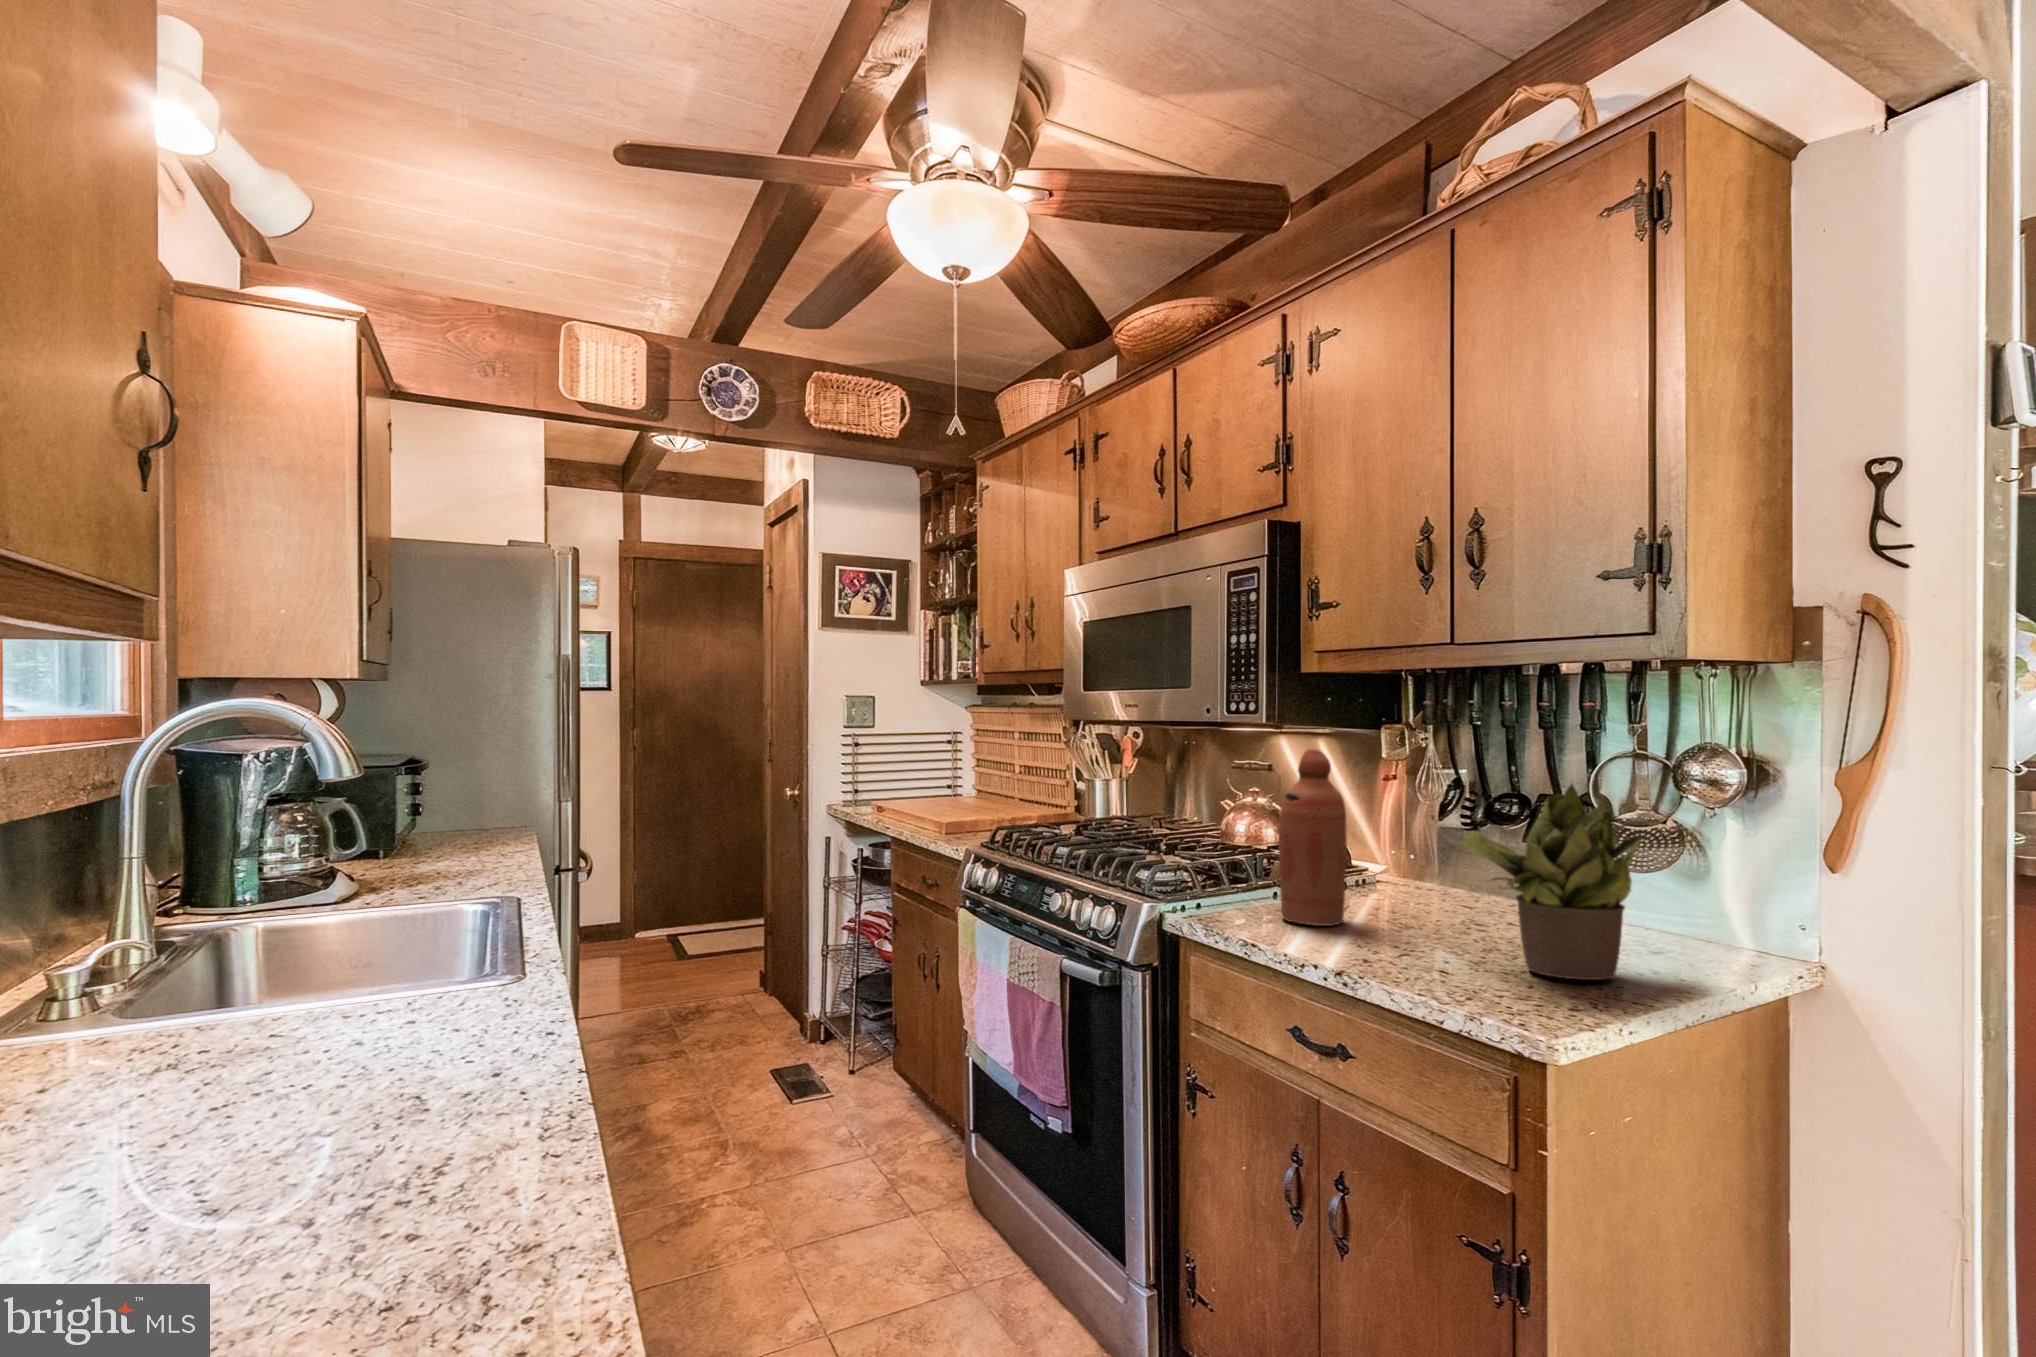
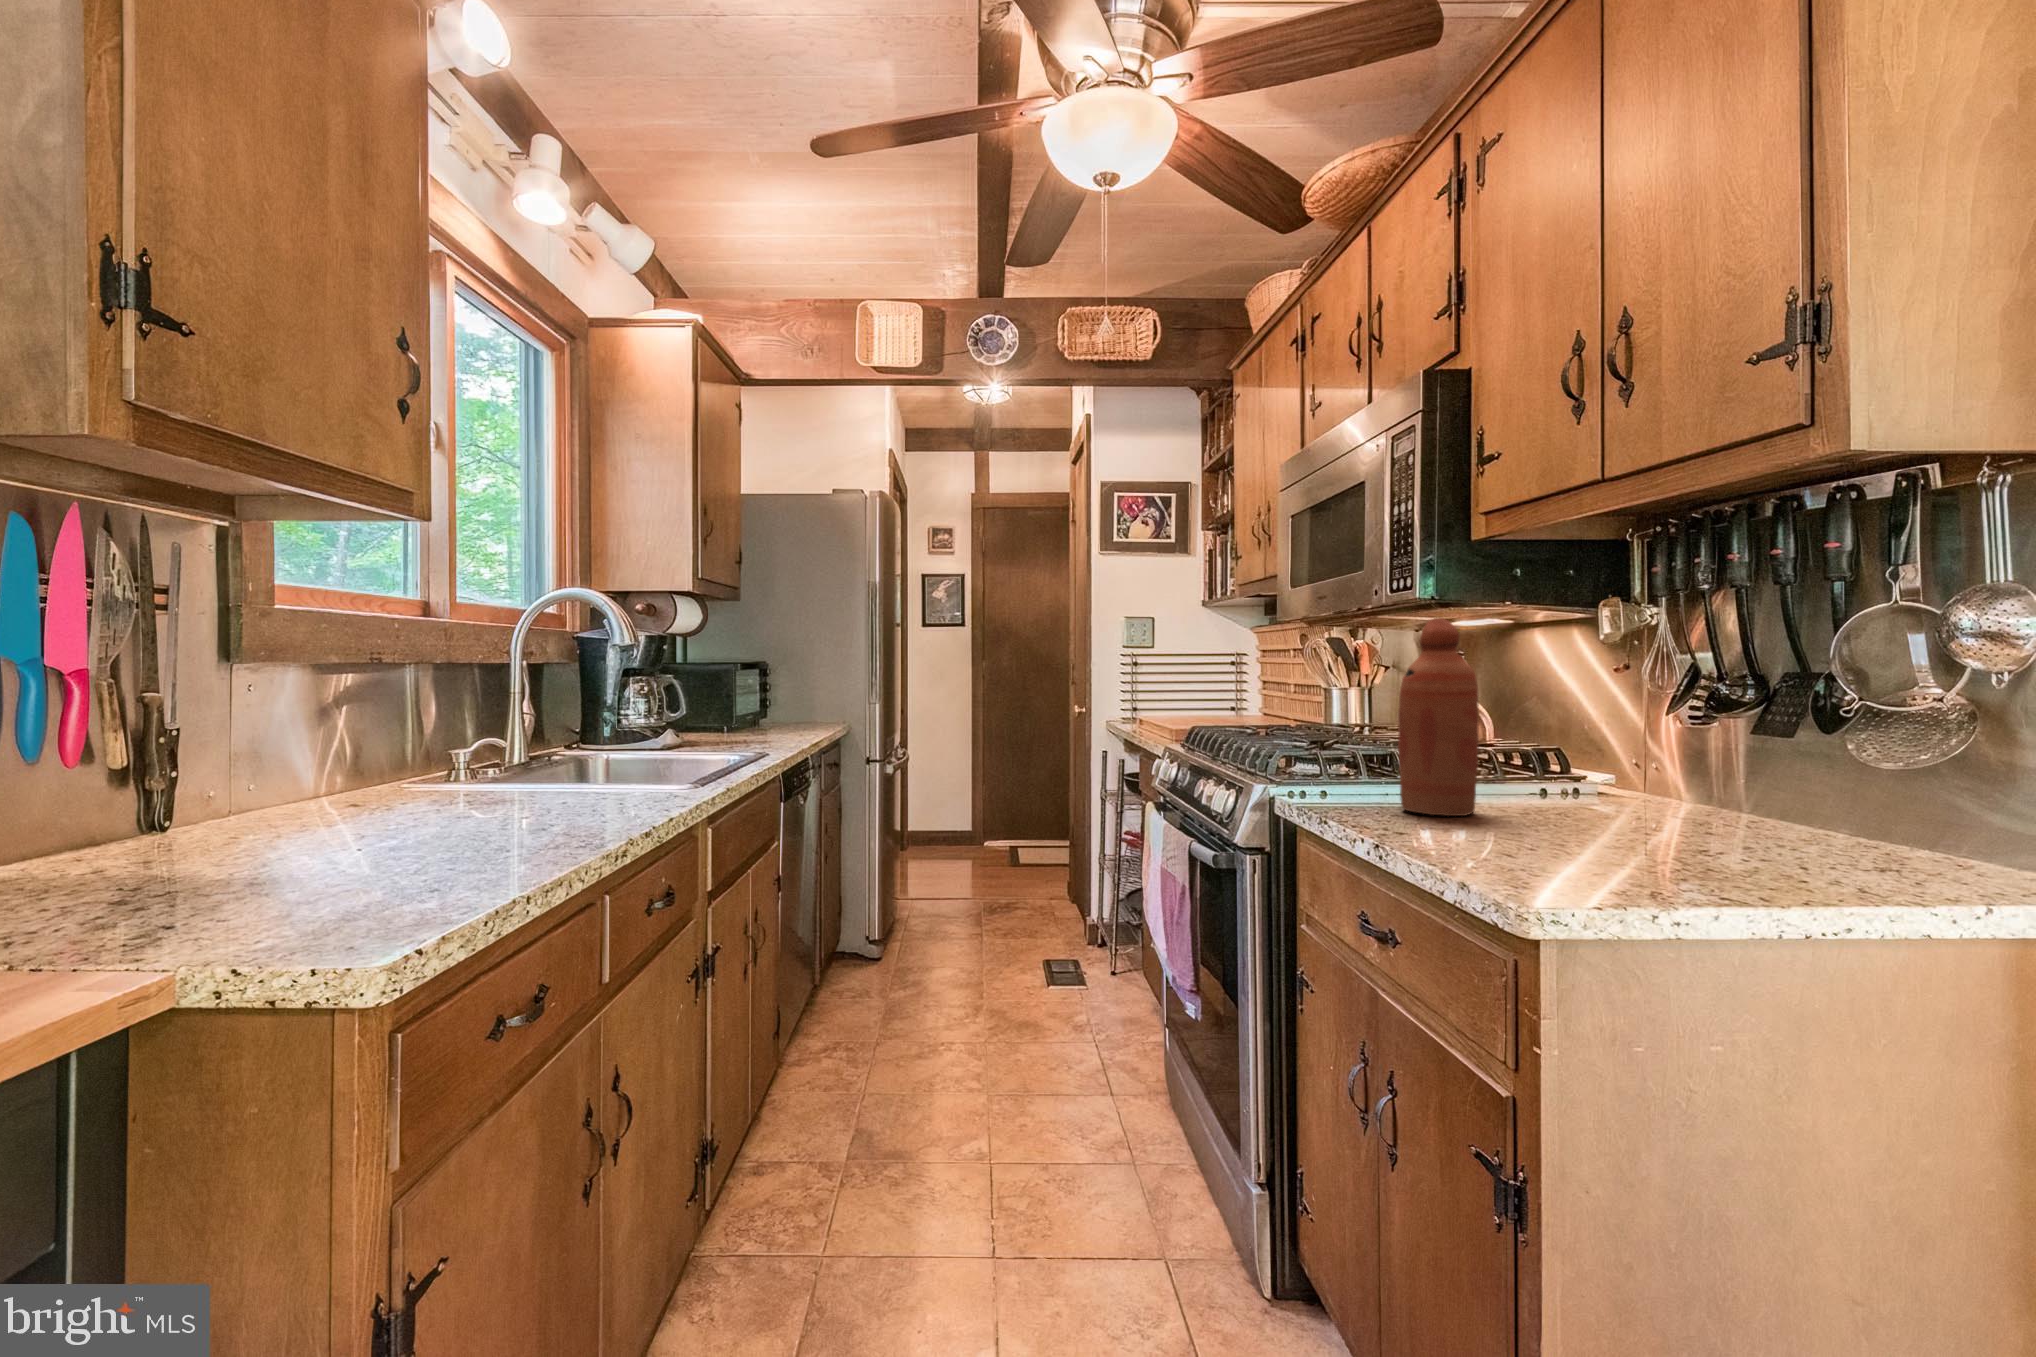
potted plant: present [1460,784,1652,980] -> none [1515,623,1813,873]

